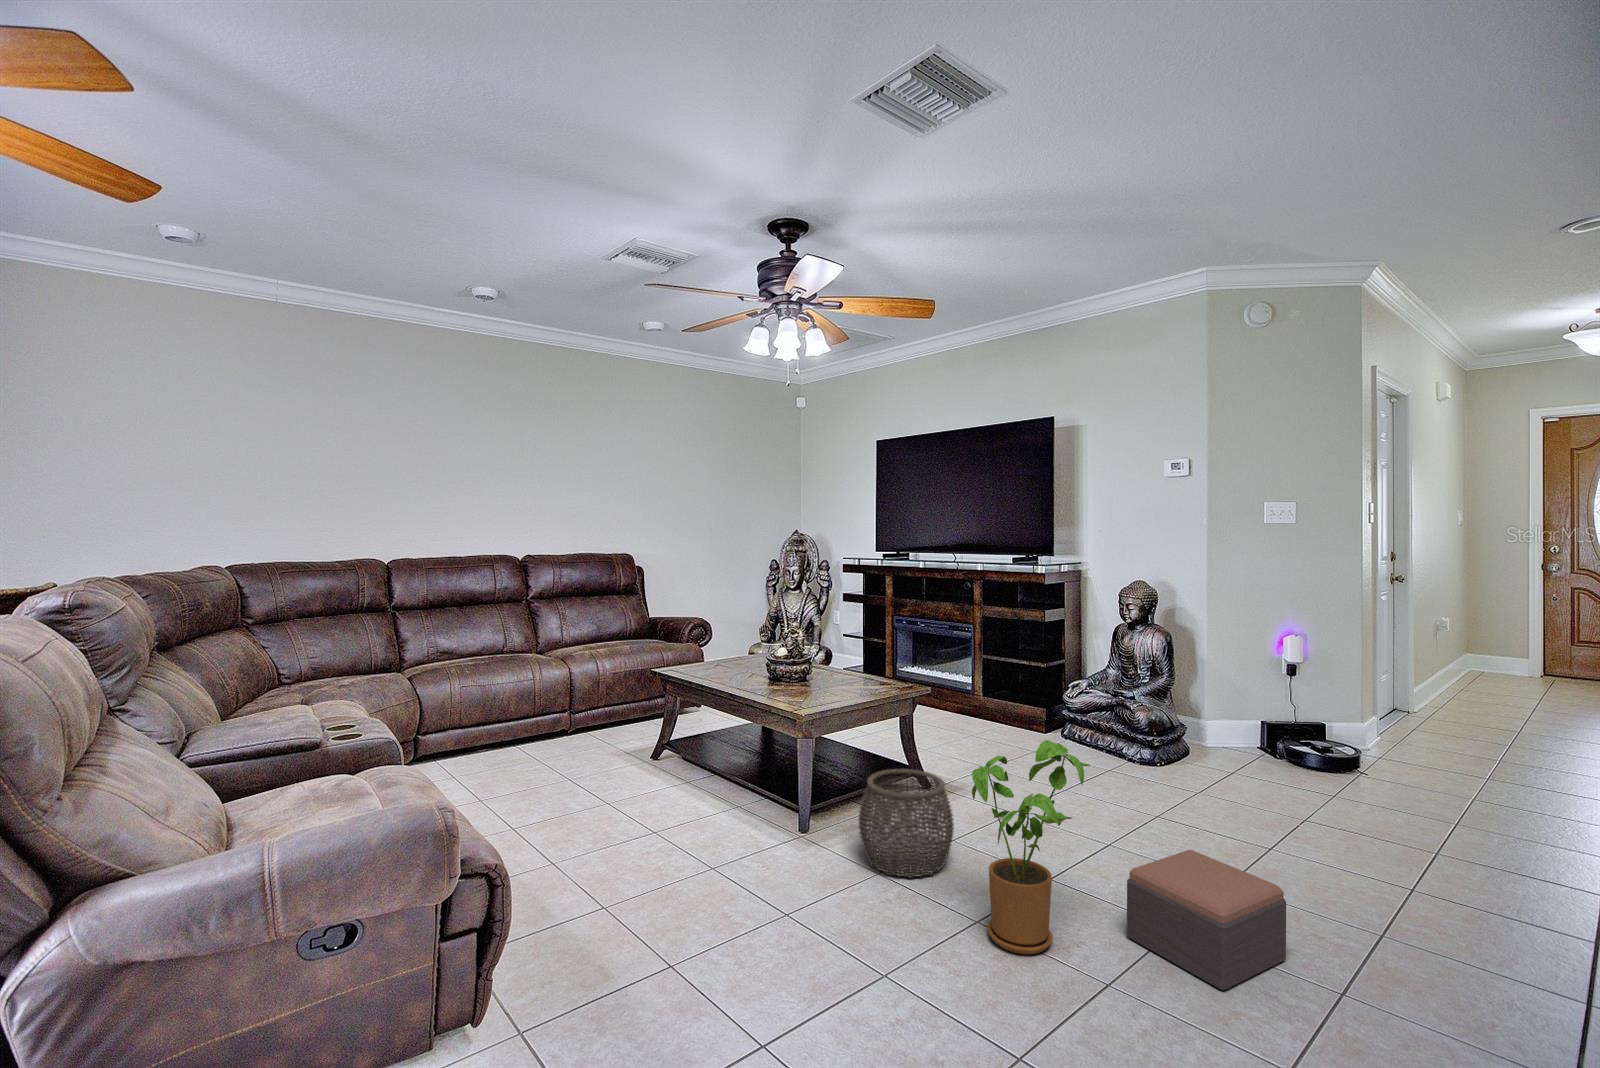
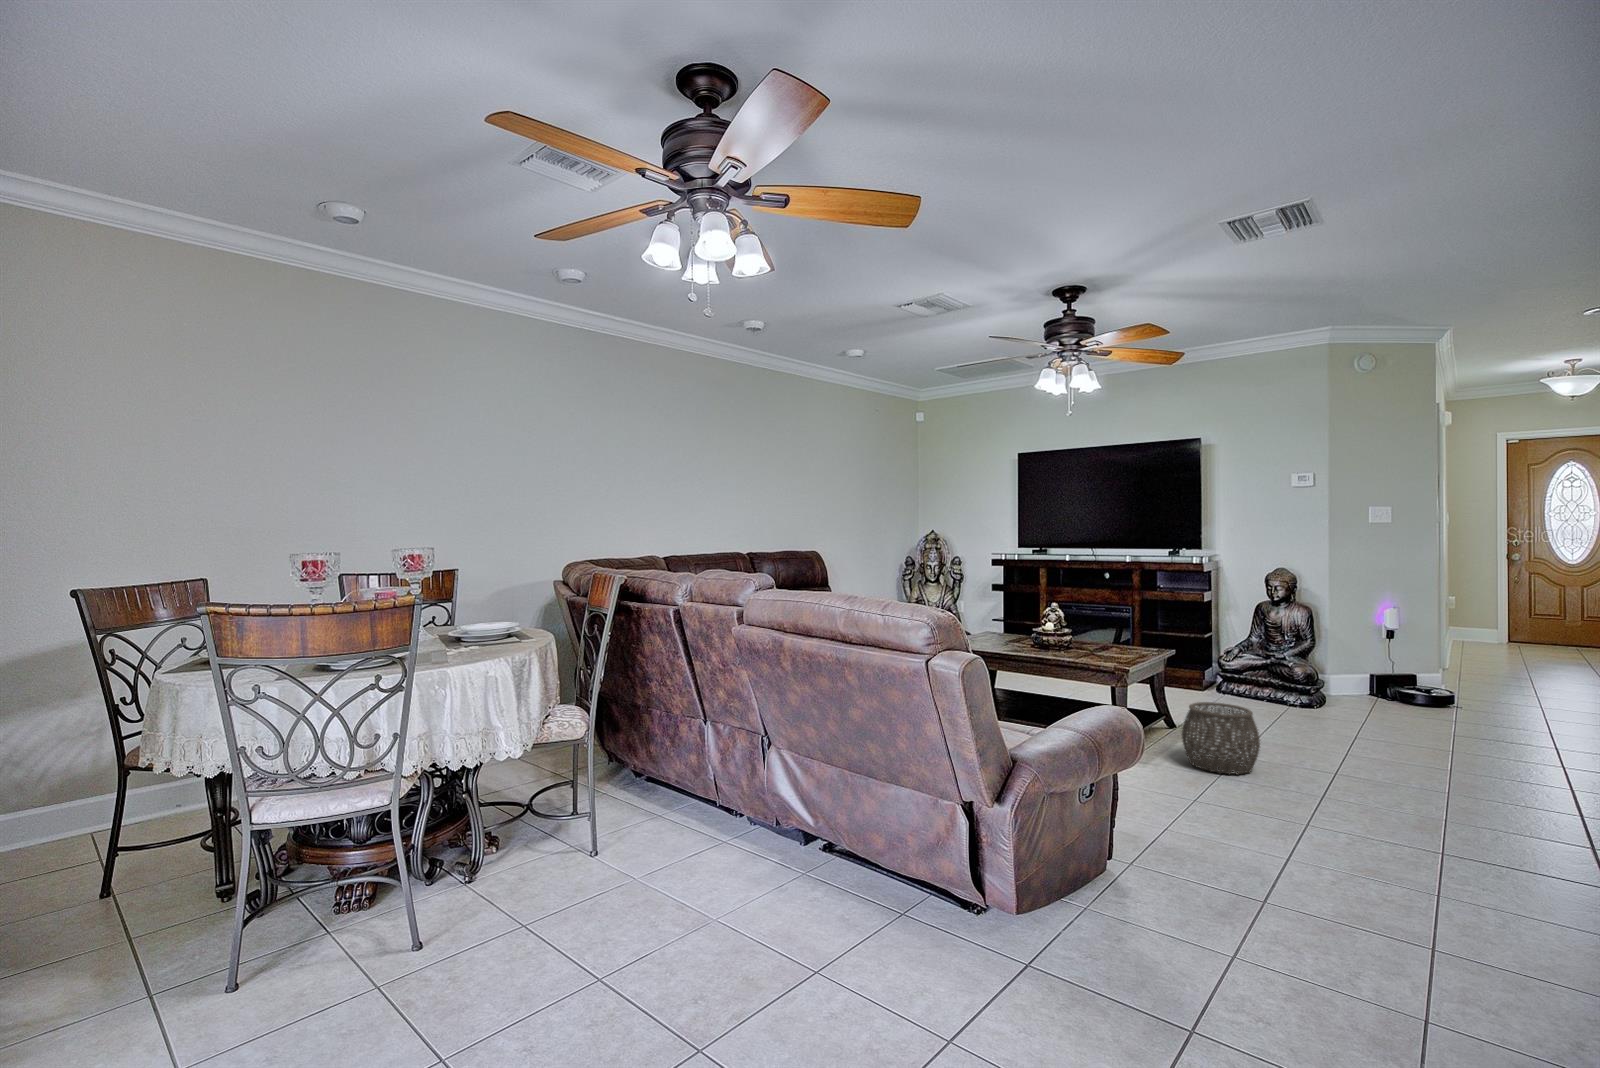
house plant: present [972,740,1090,954] -> none [1307,667,1407,808]
footstool: present [1127,850,1286,991] -> none [1416,741,1523,818]

